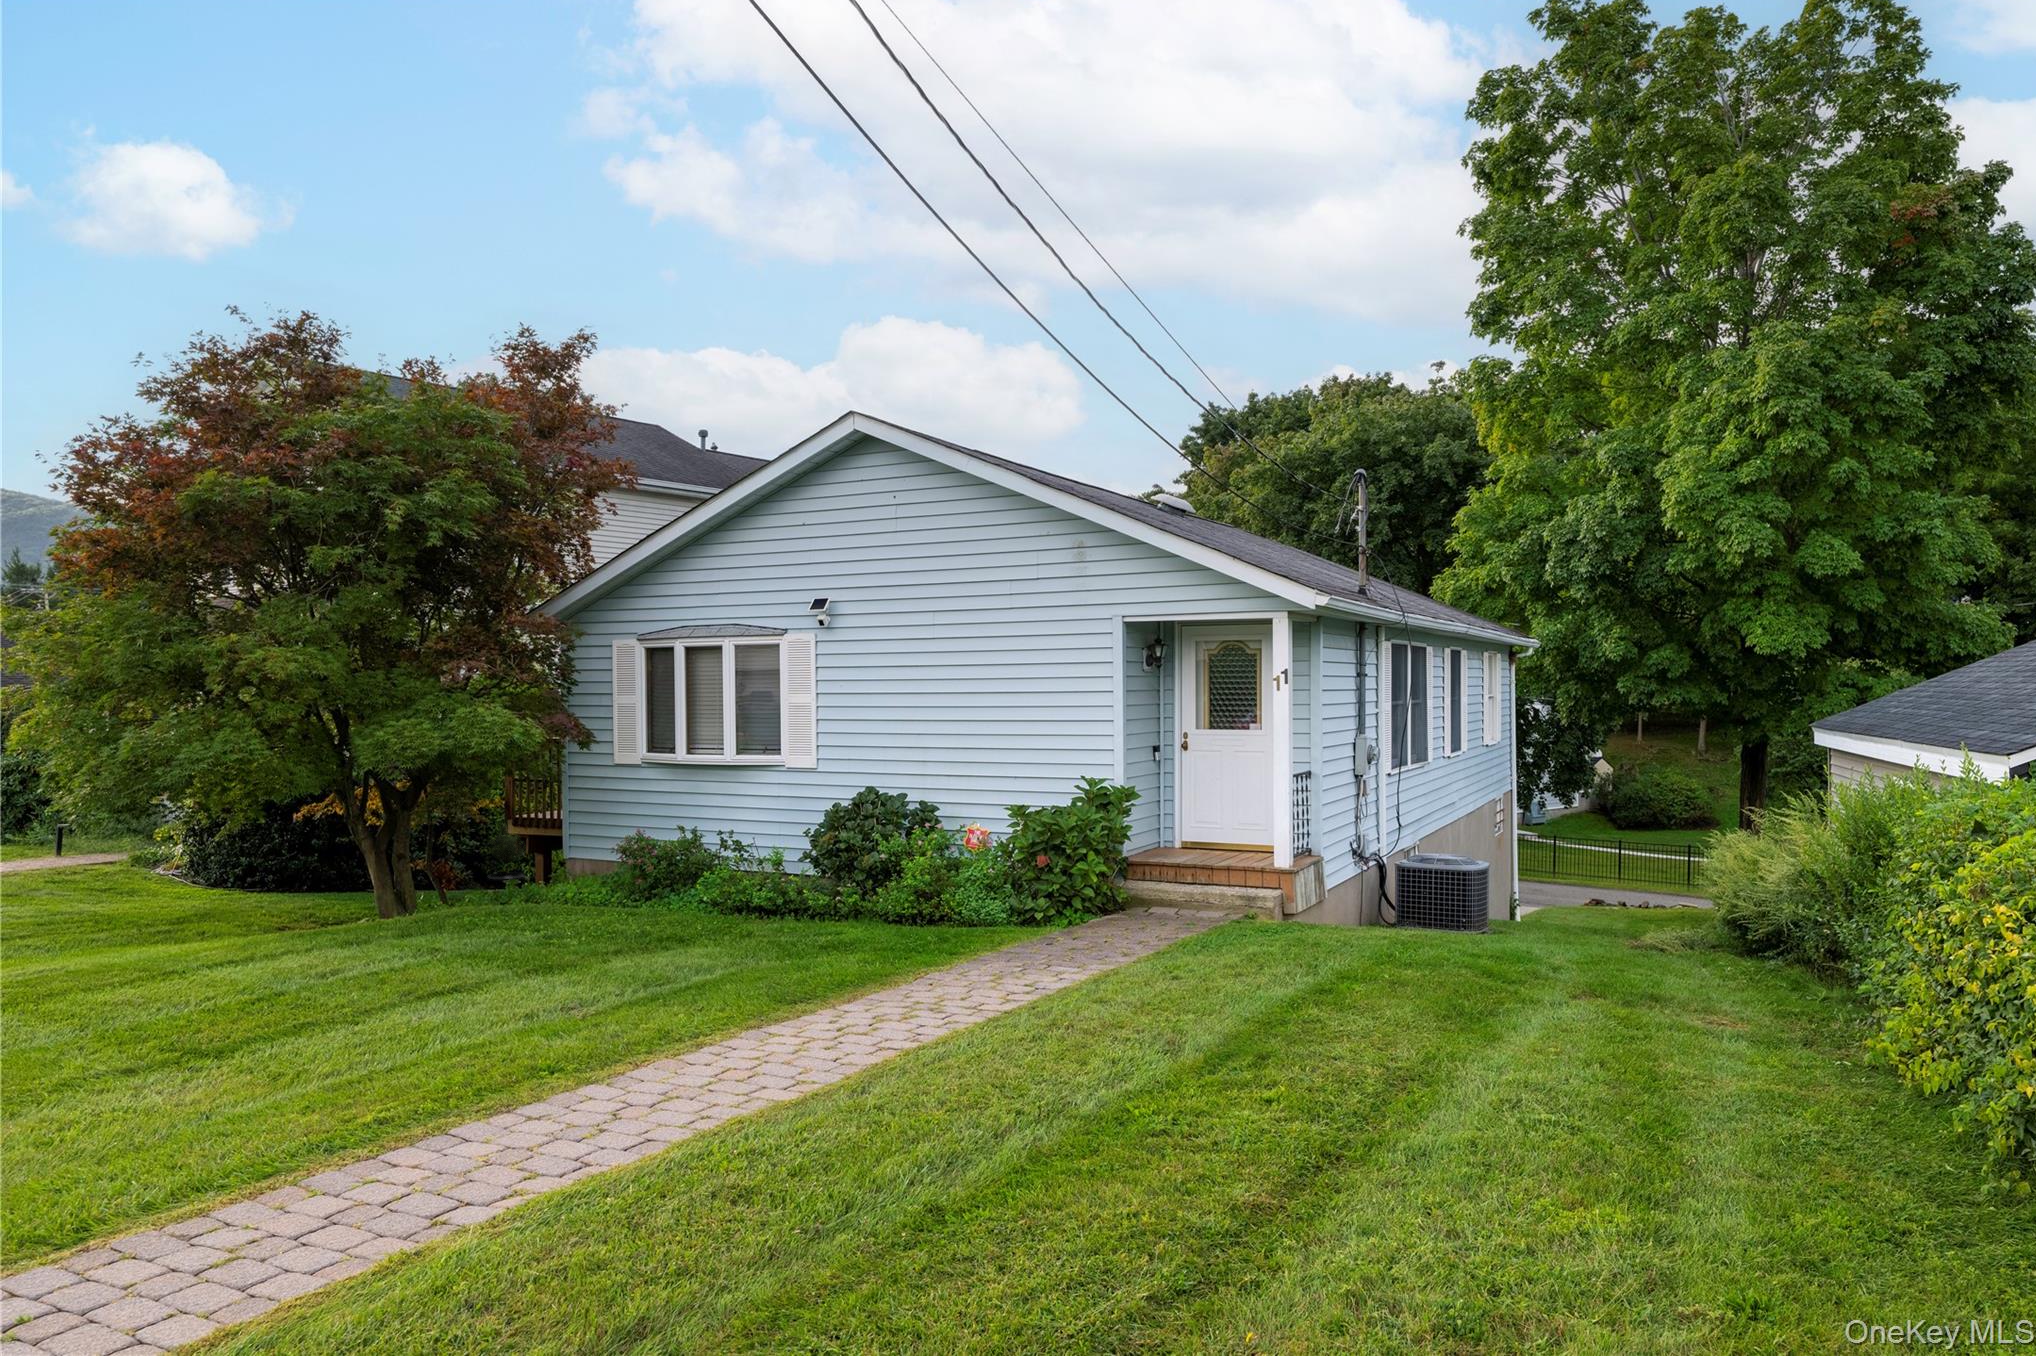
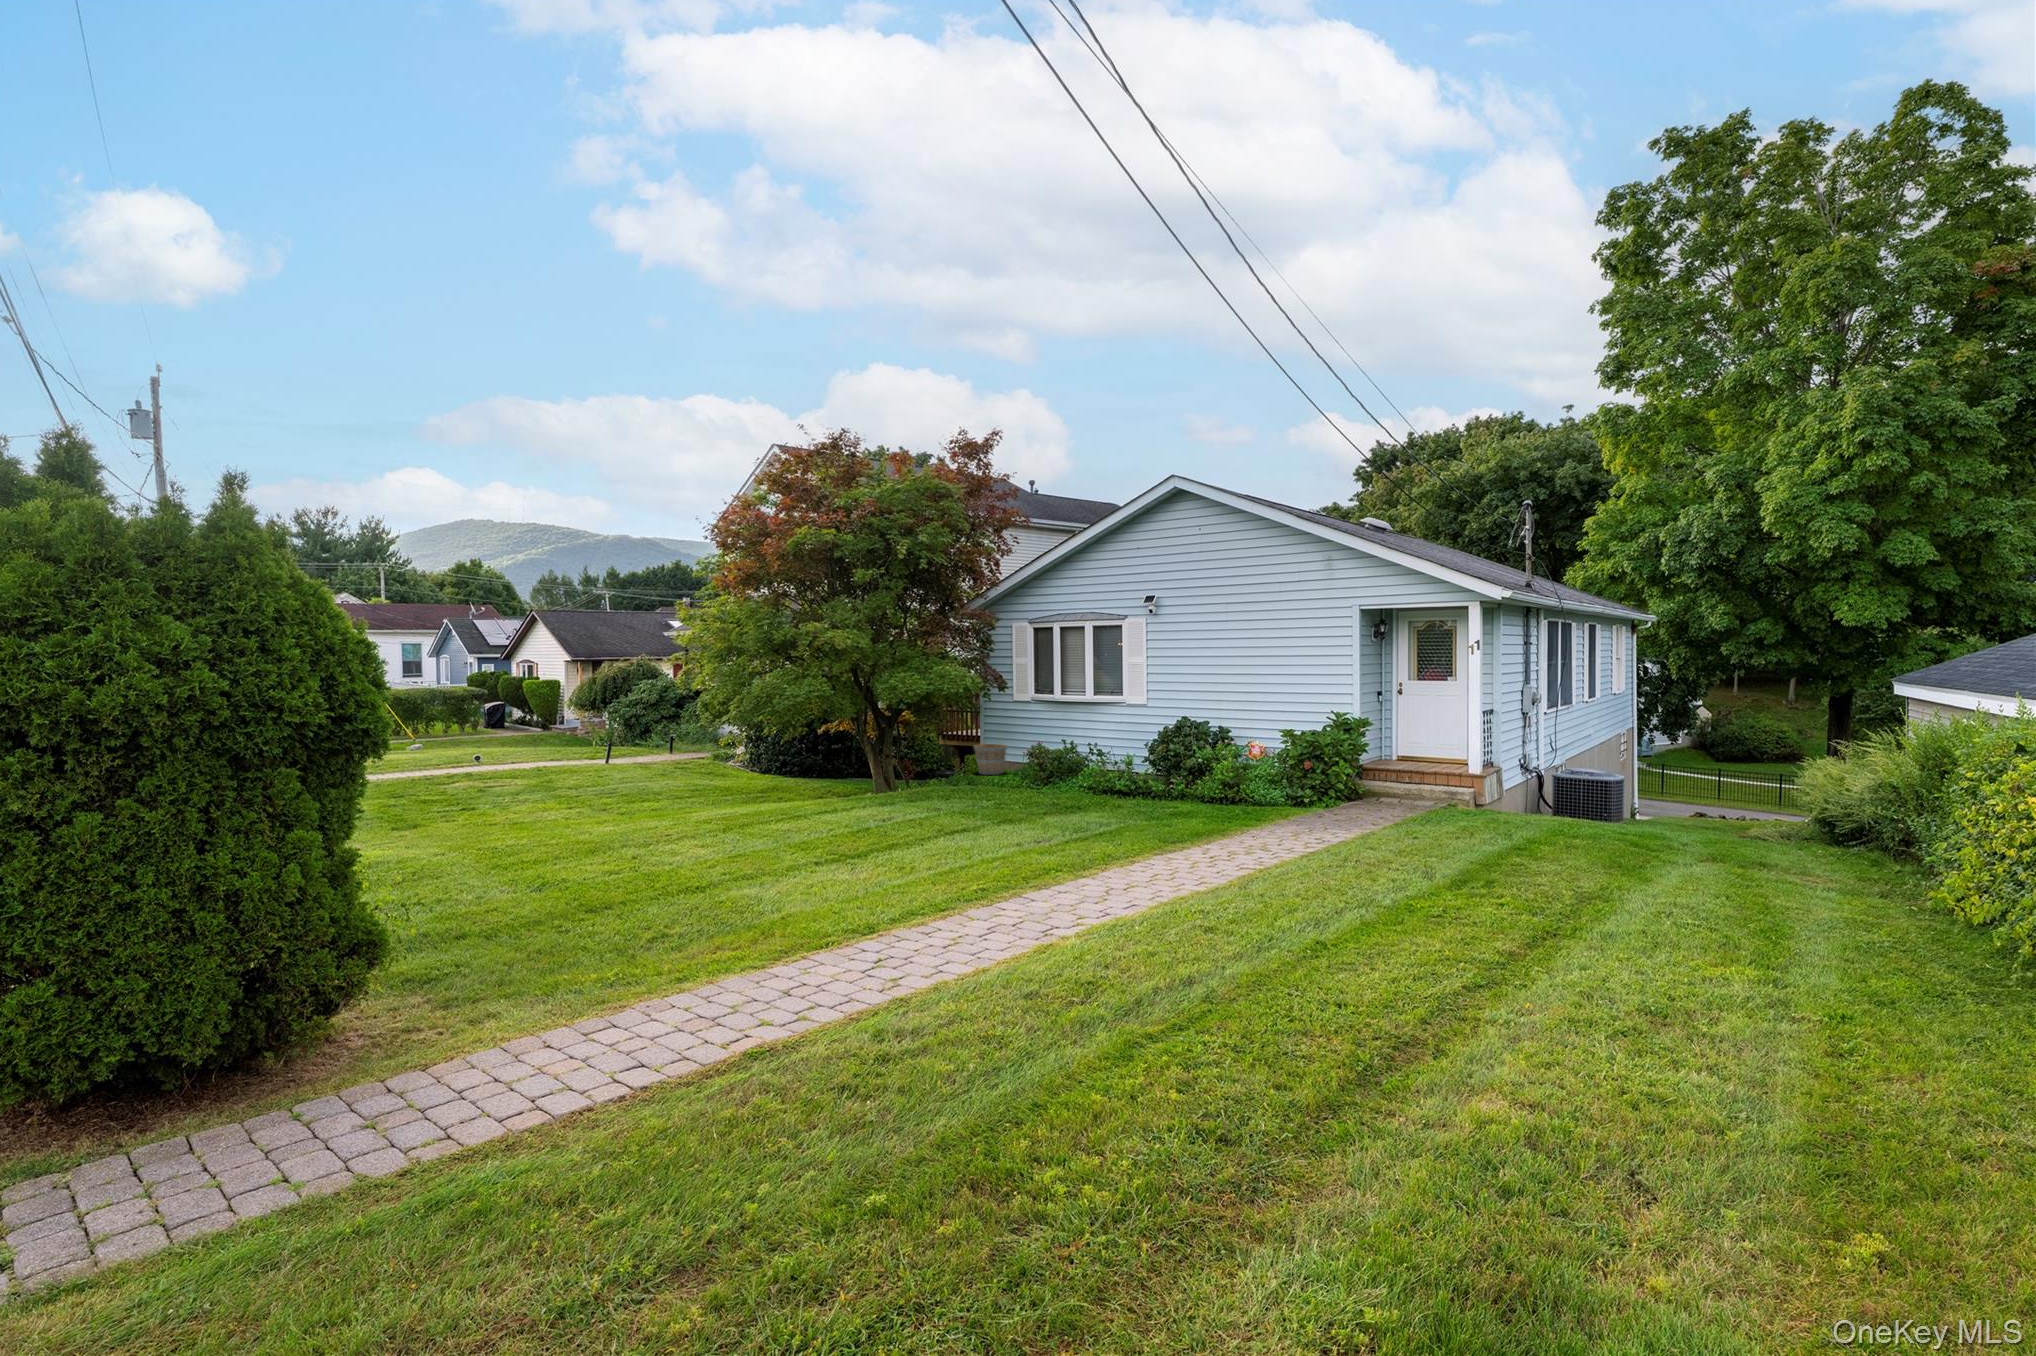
wooden bucket: none [549,829,607,880] -> present [974,743,1008,775]

